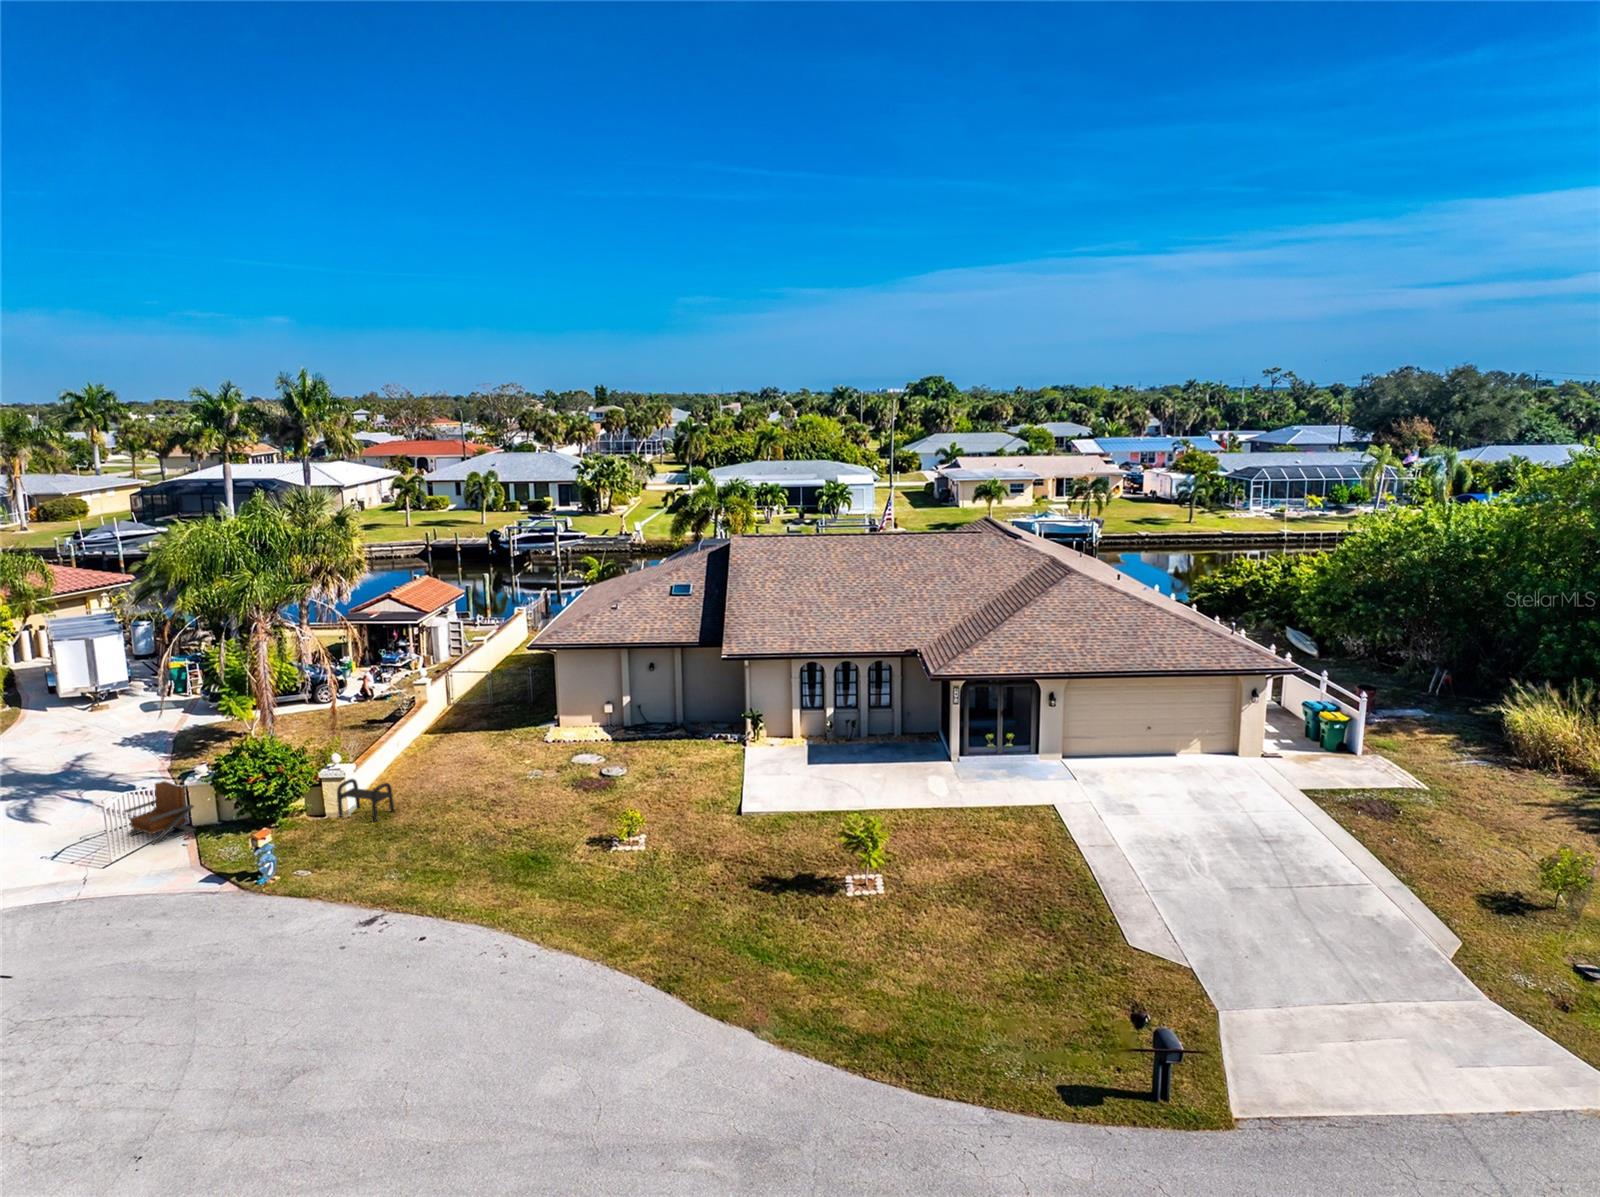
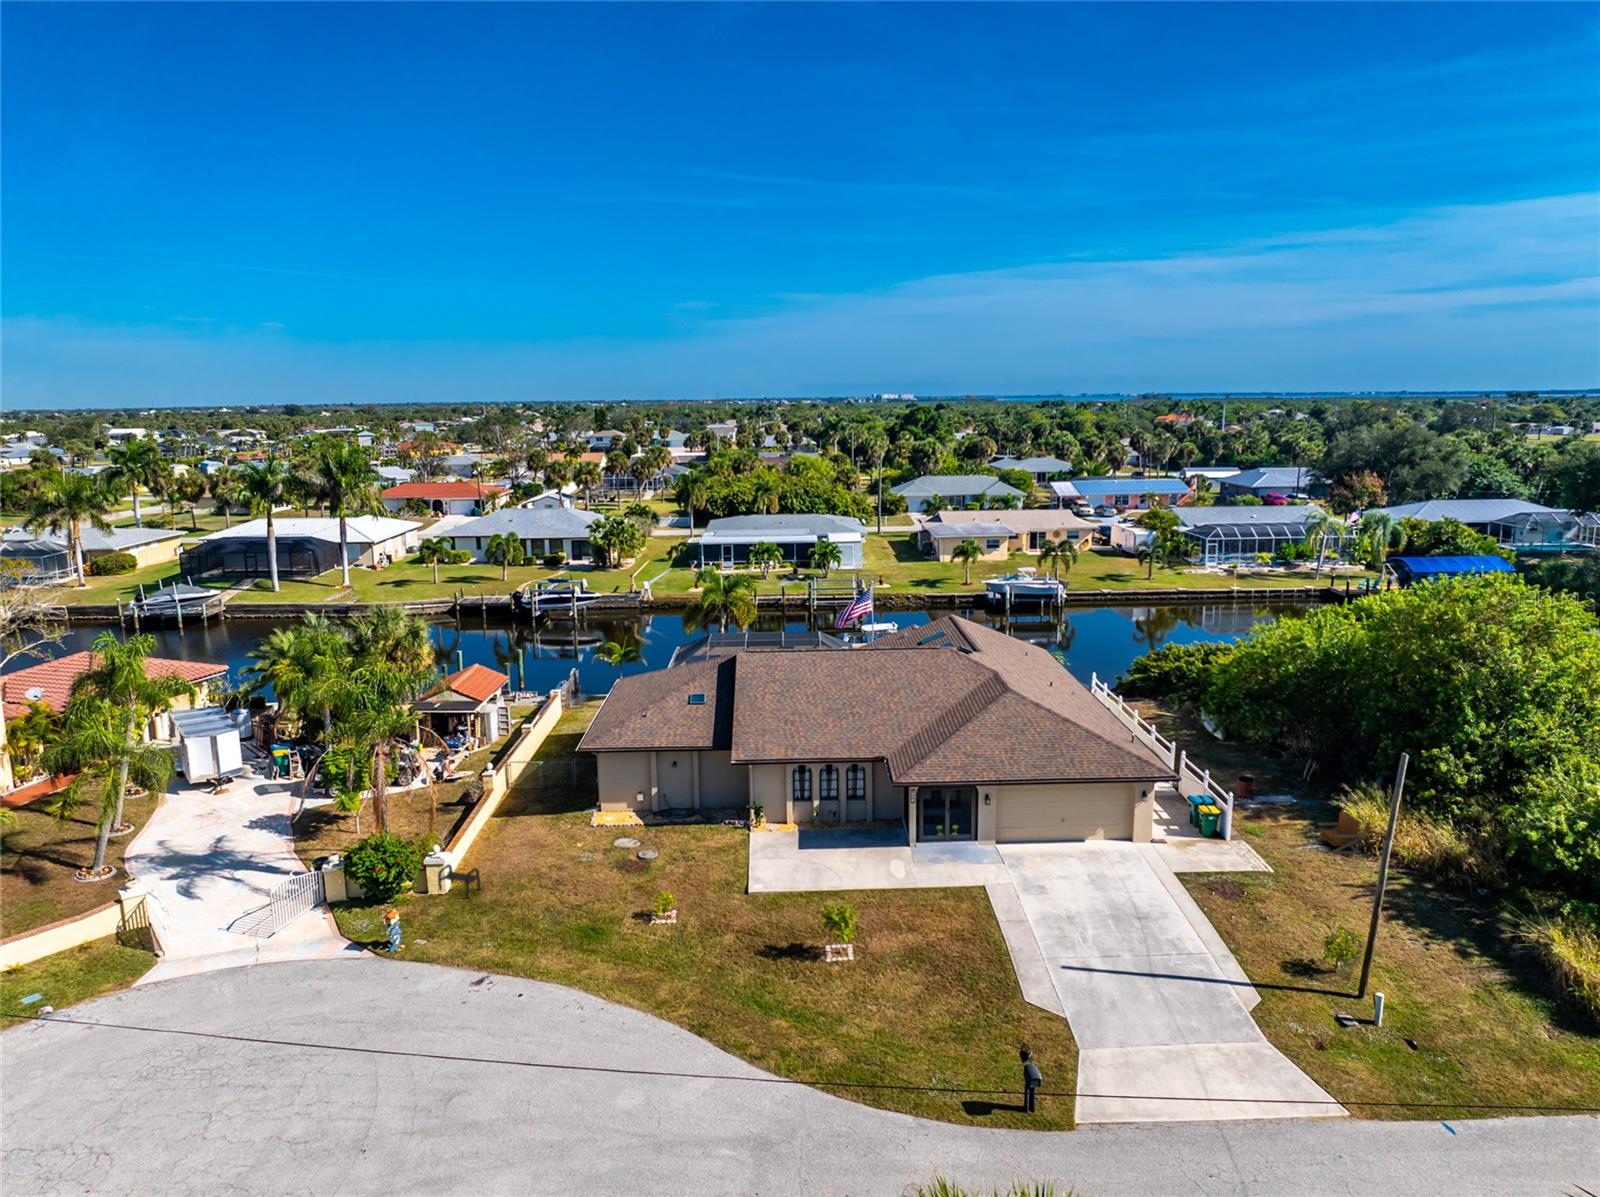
lounge chair: present [125,781,195,845] -> present [1317,812,1364,854]

